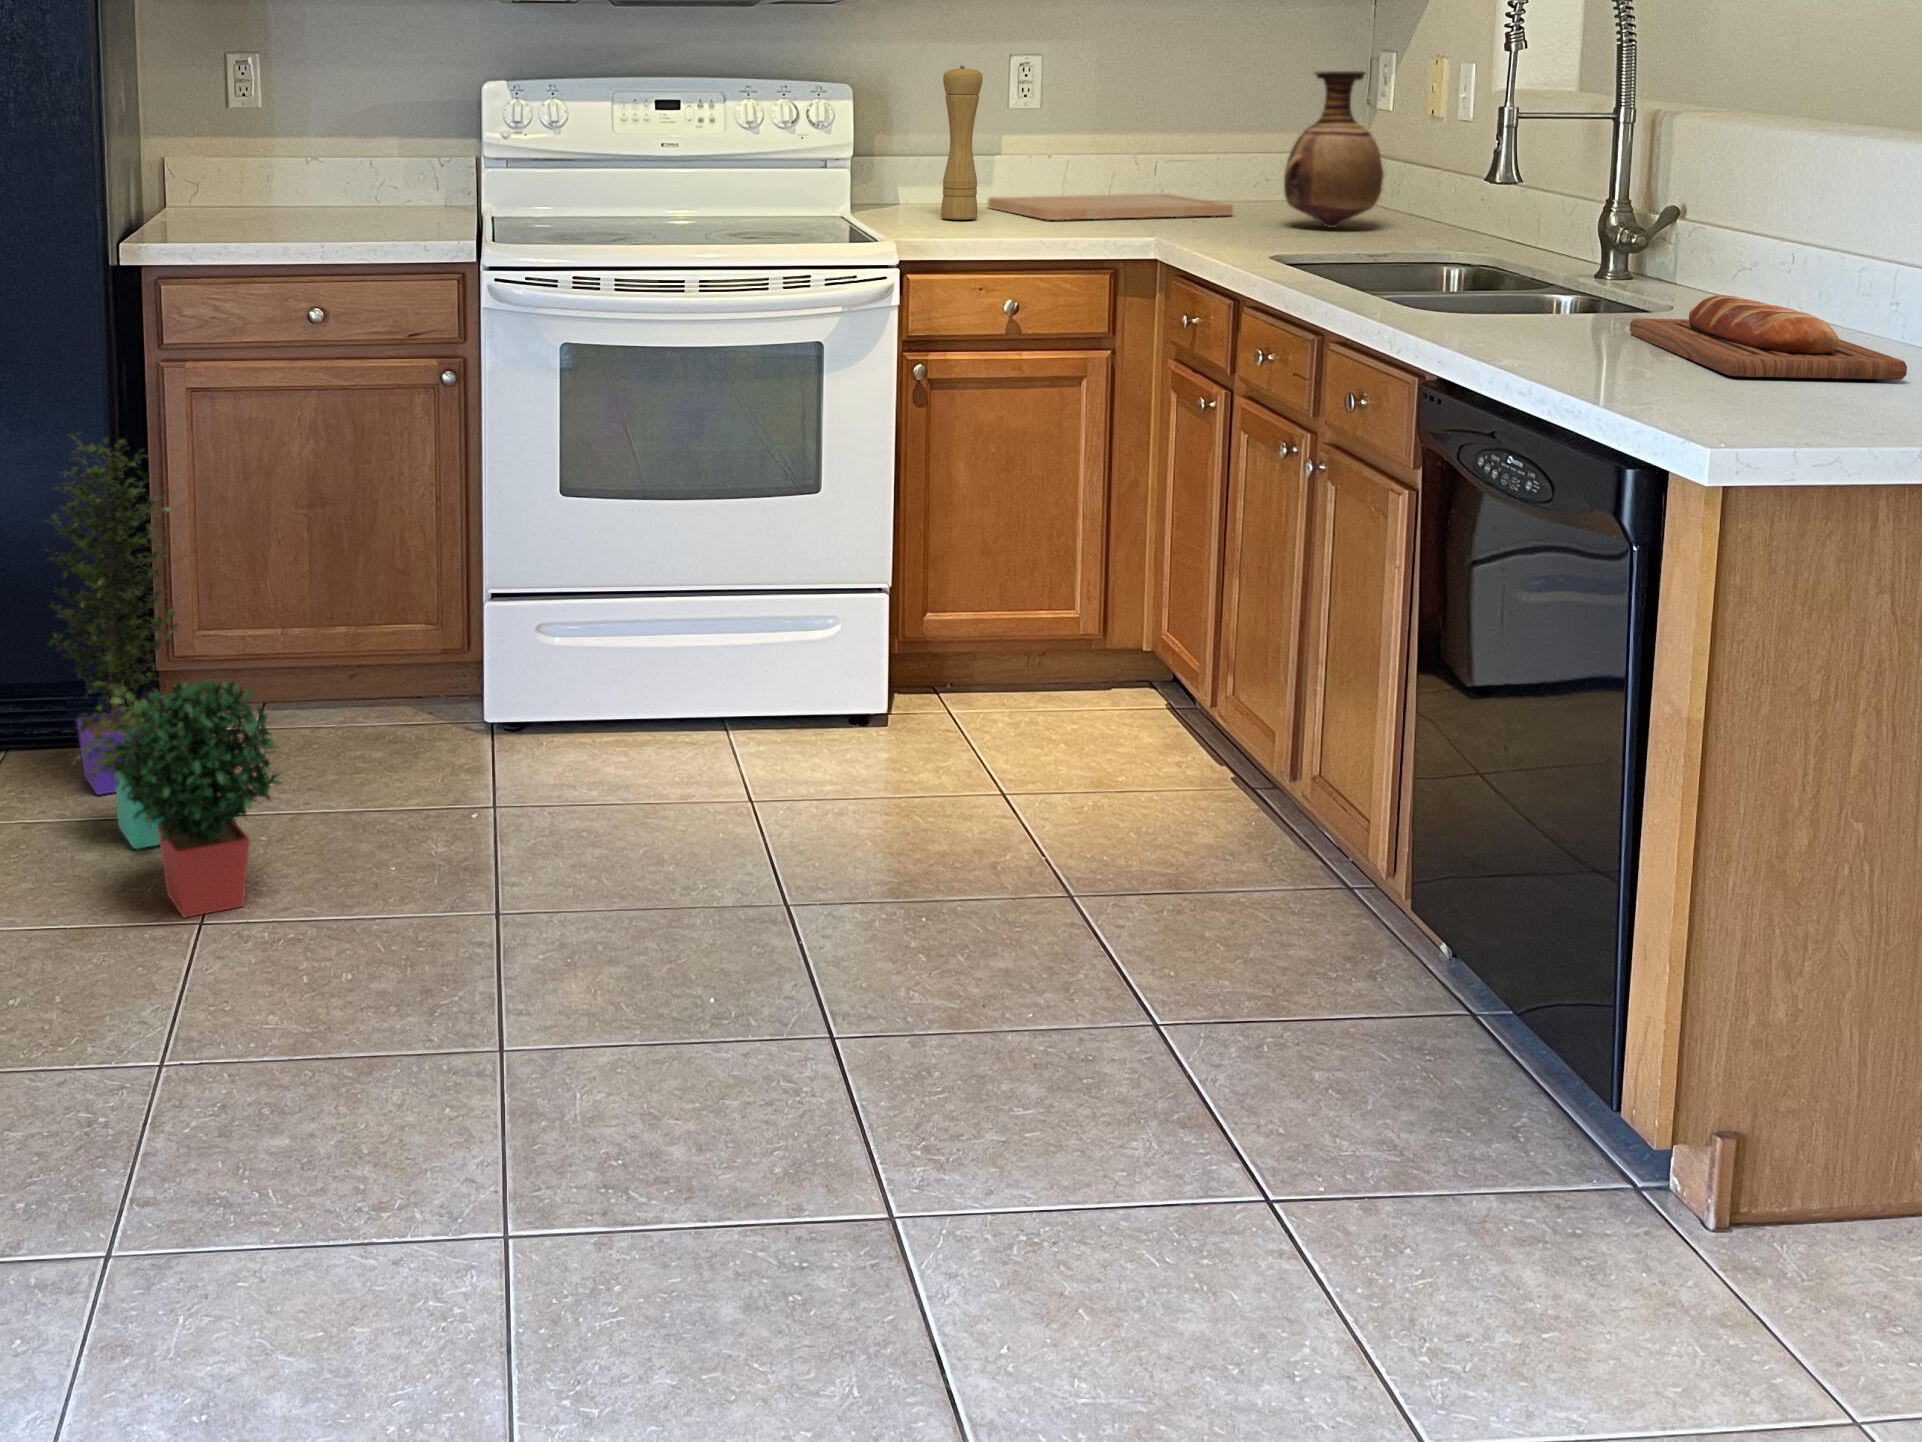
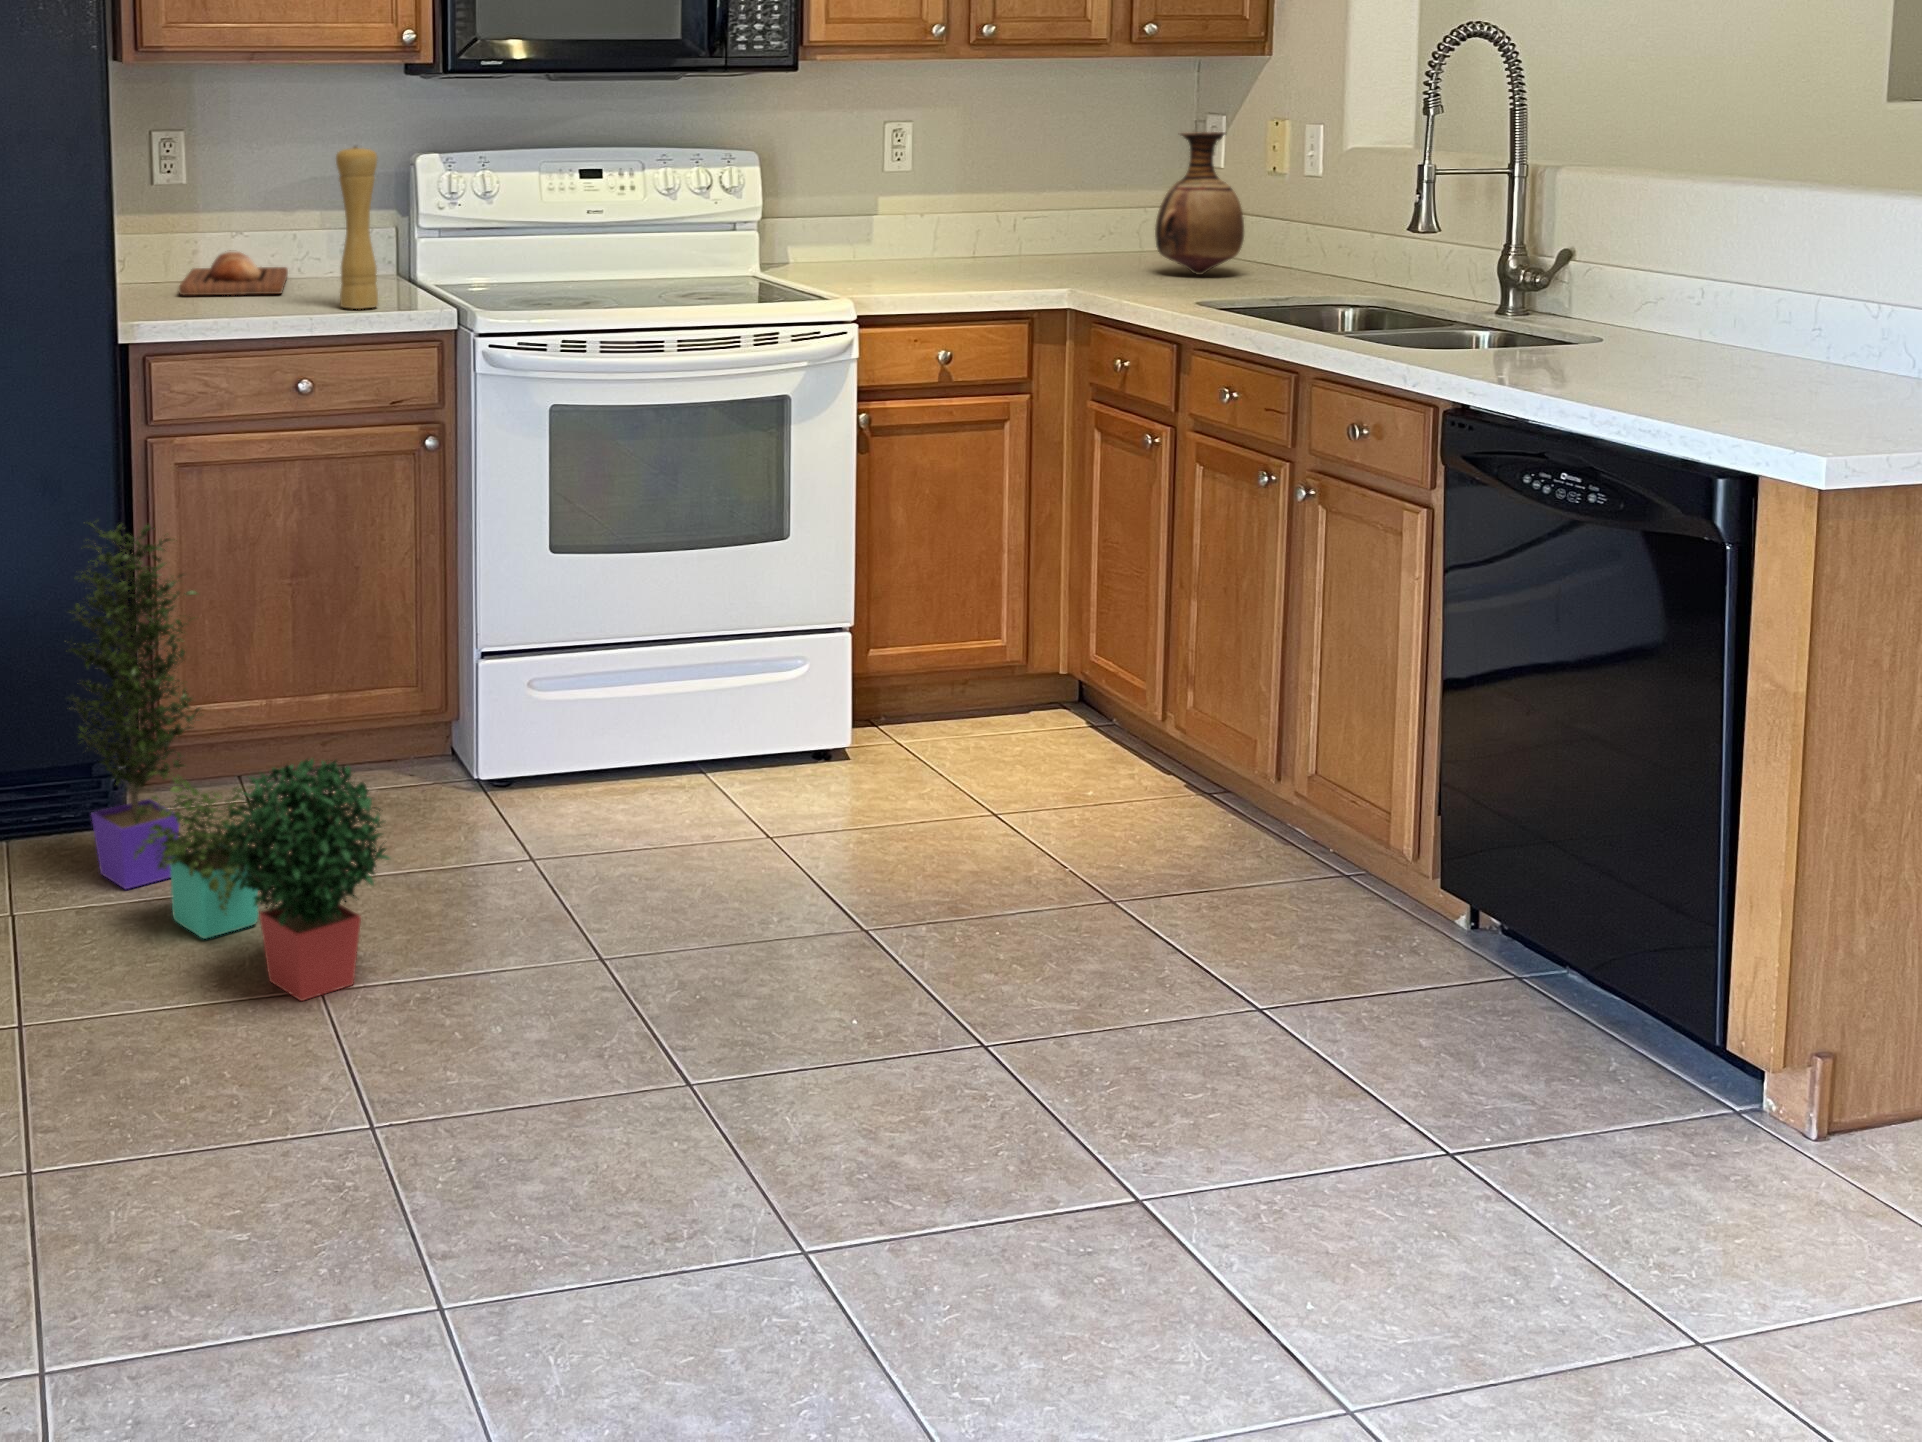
pepper mill: present [941,66,983,220] -> present [336,146,378,309]
cutting board: present [988,194,1233,220] -> none [868,246,1096,274]
bread loaf: present [1630,295,1907,380] -> present [179,252,288,295]

